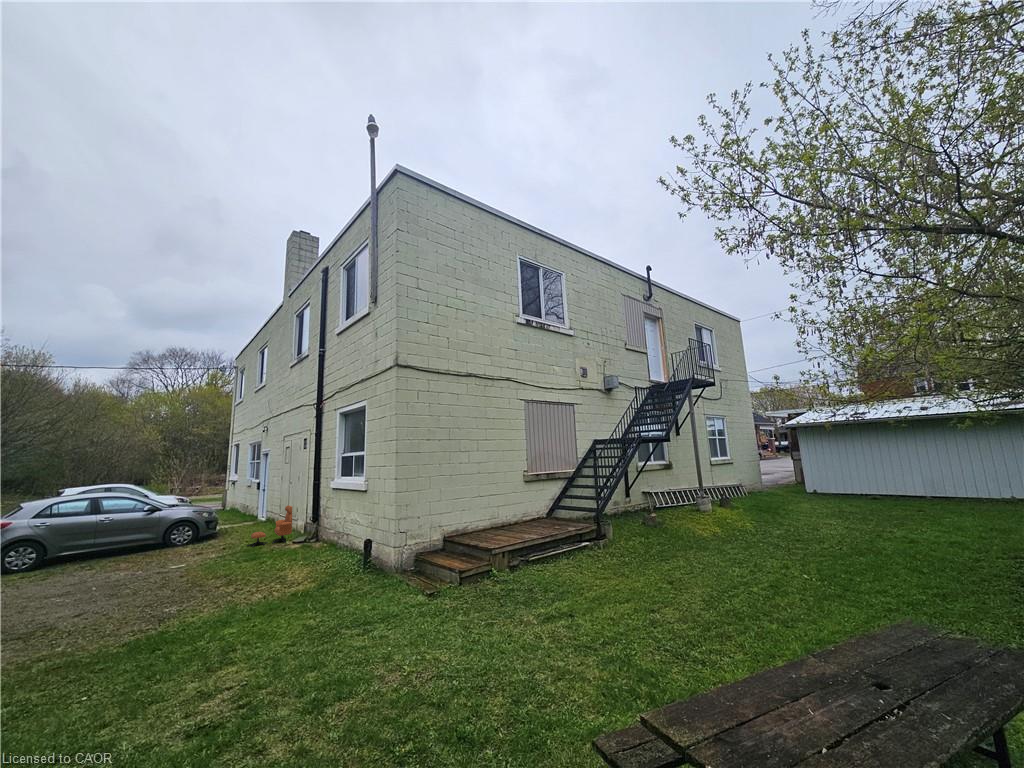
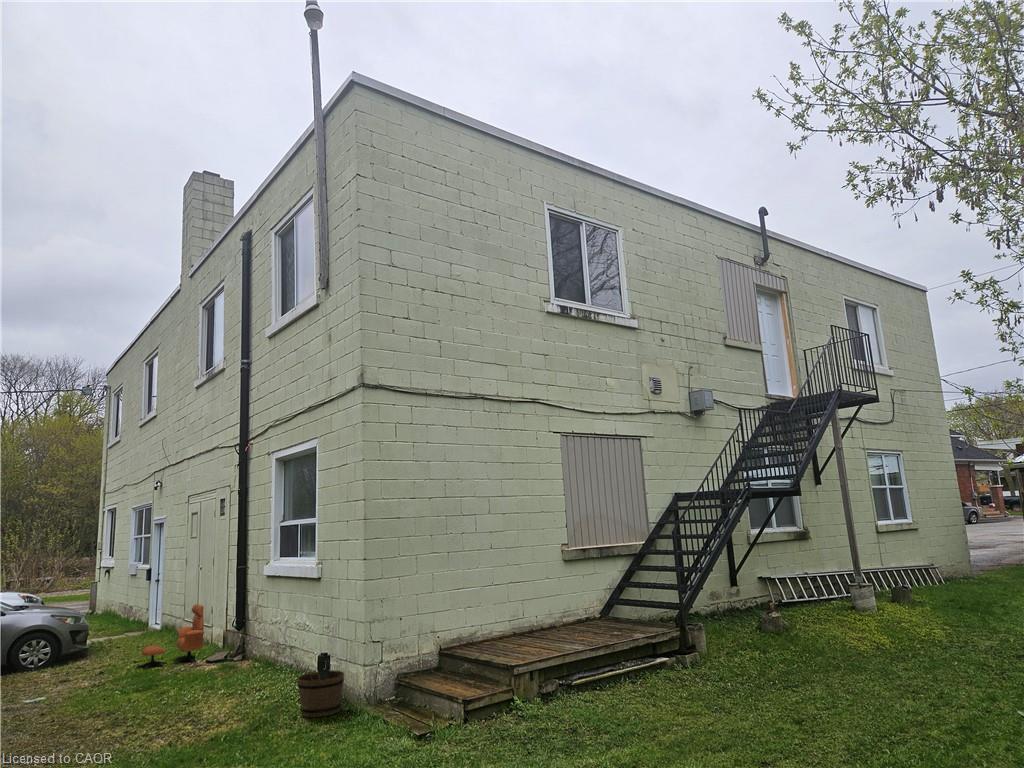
bucket: none [350,546,381,581] -> present [298,664,344,717]

